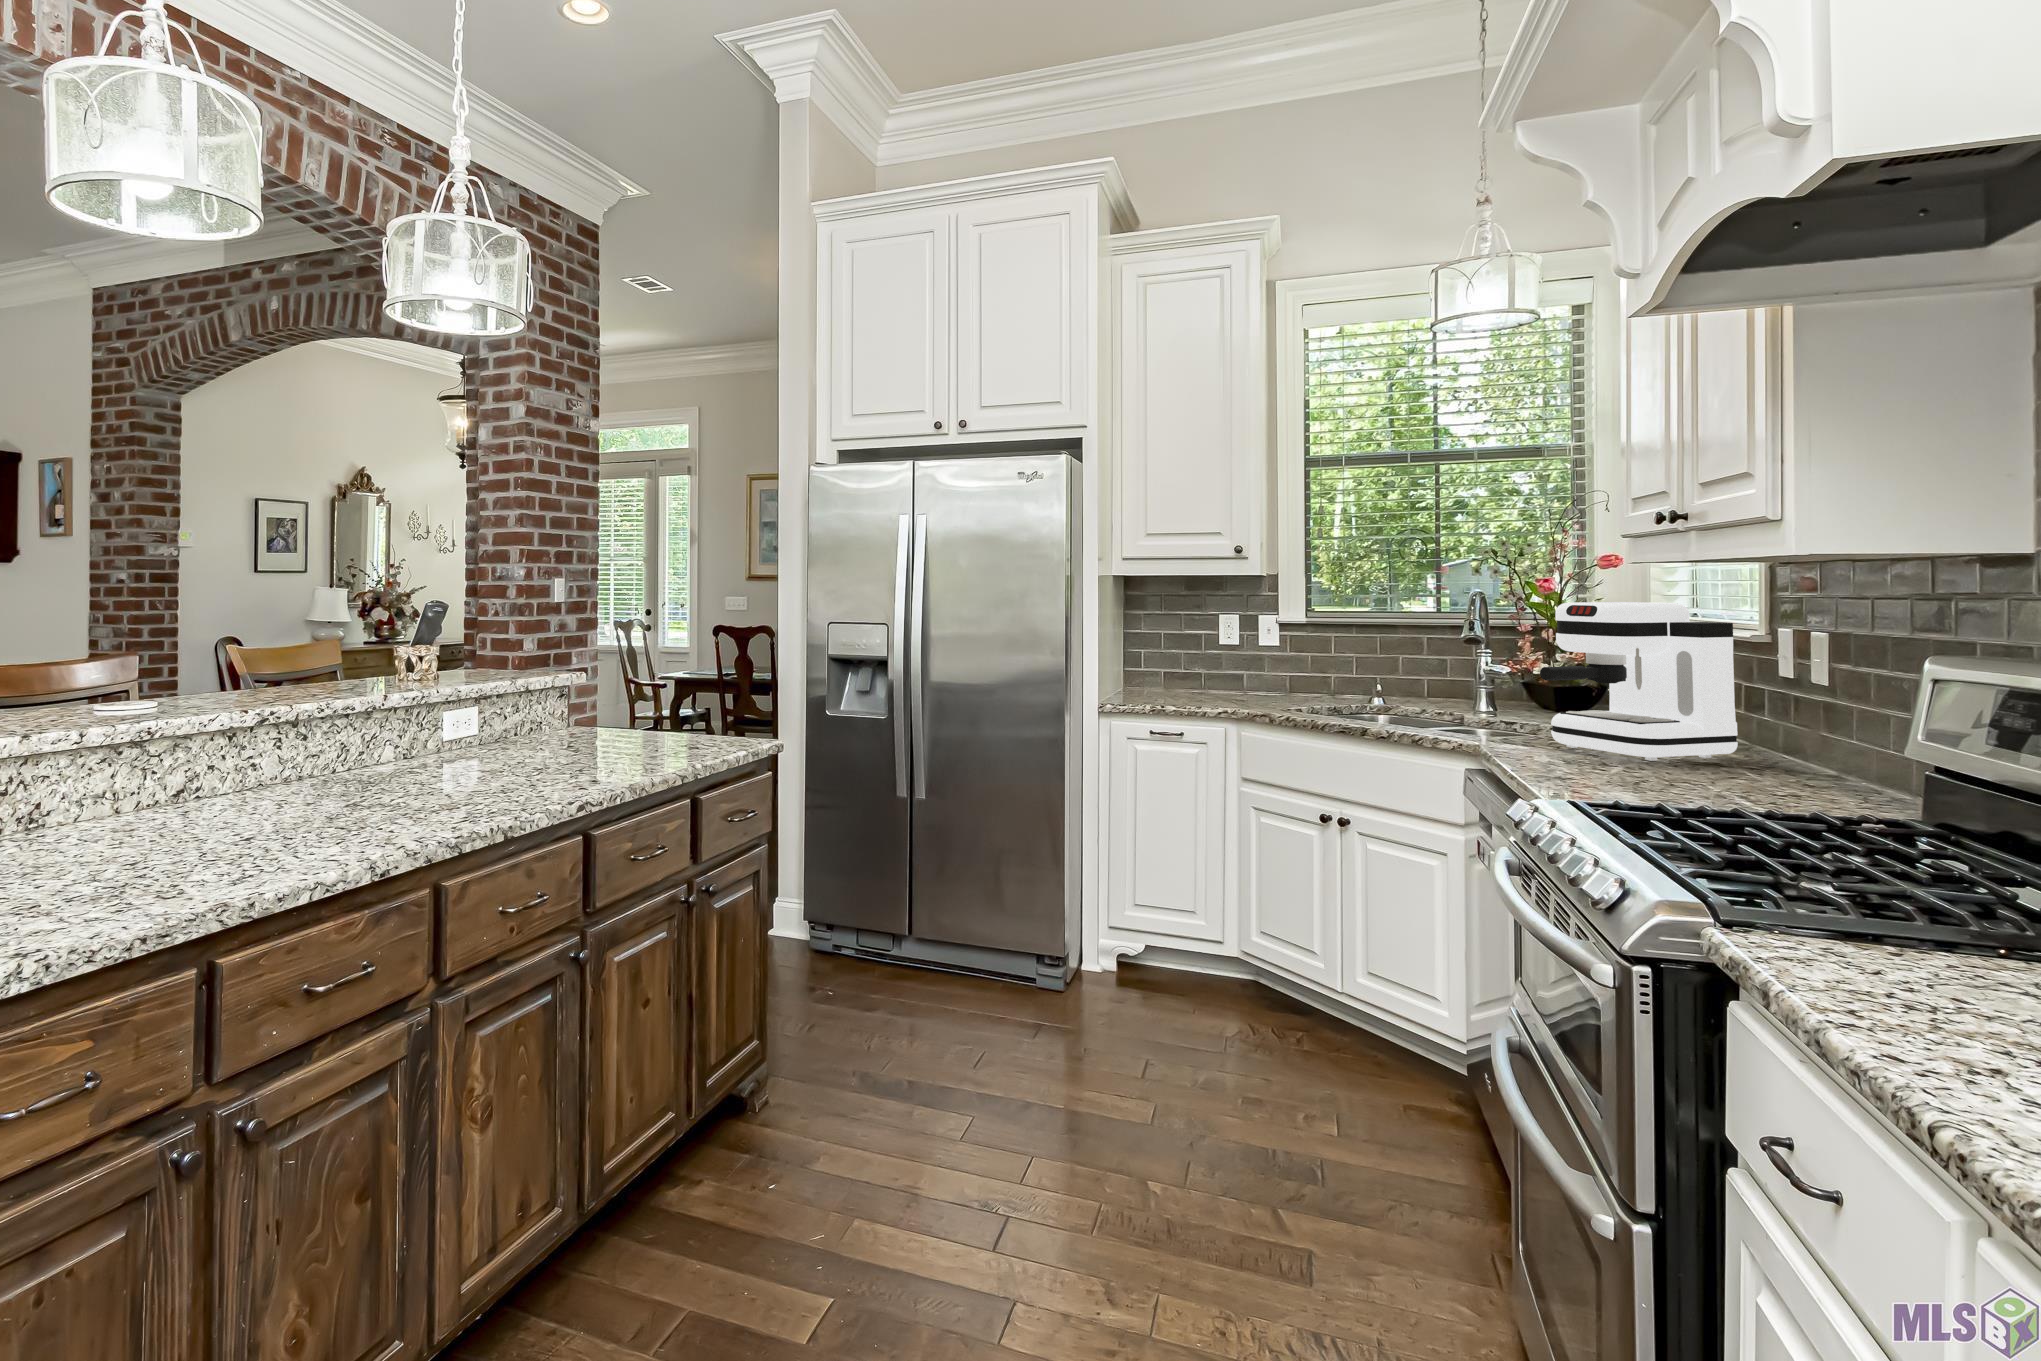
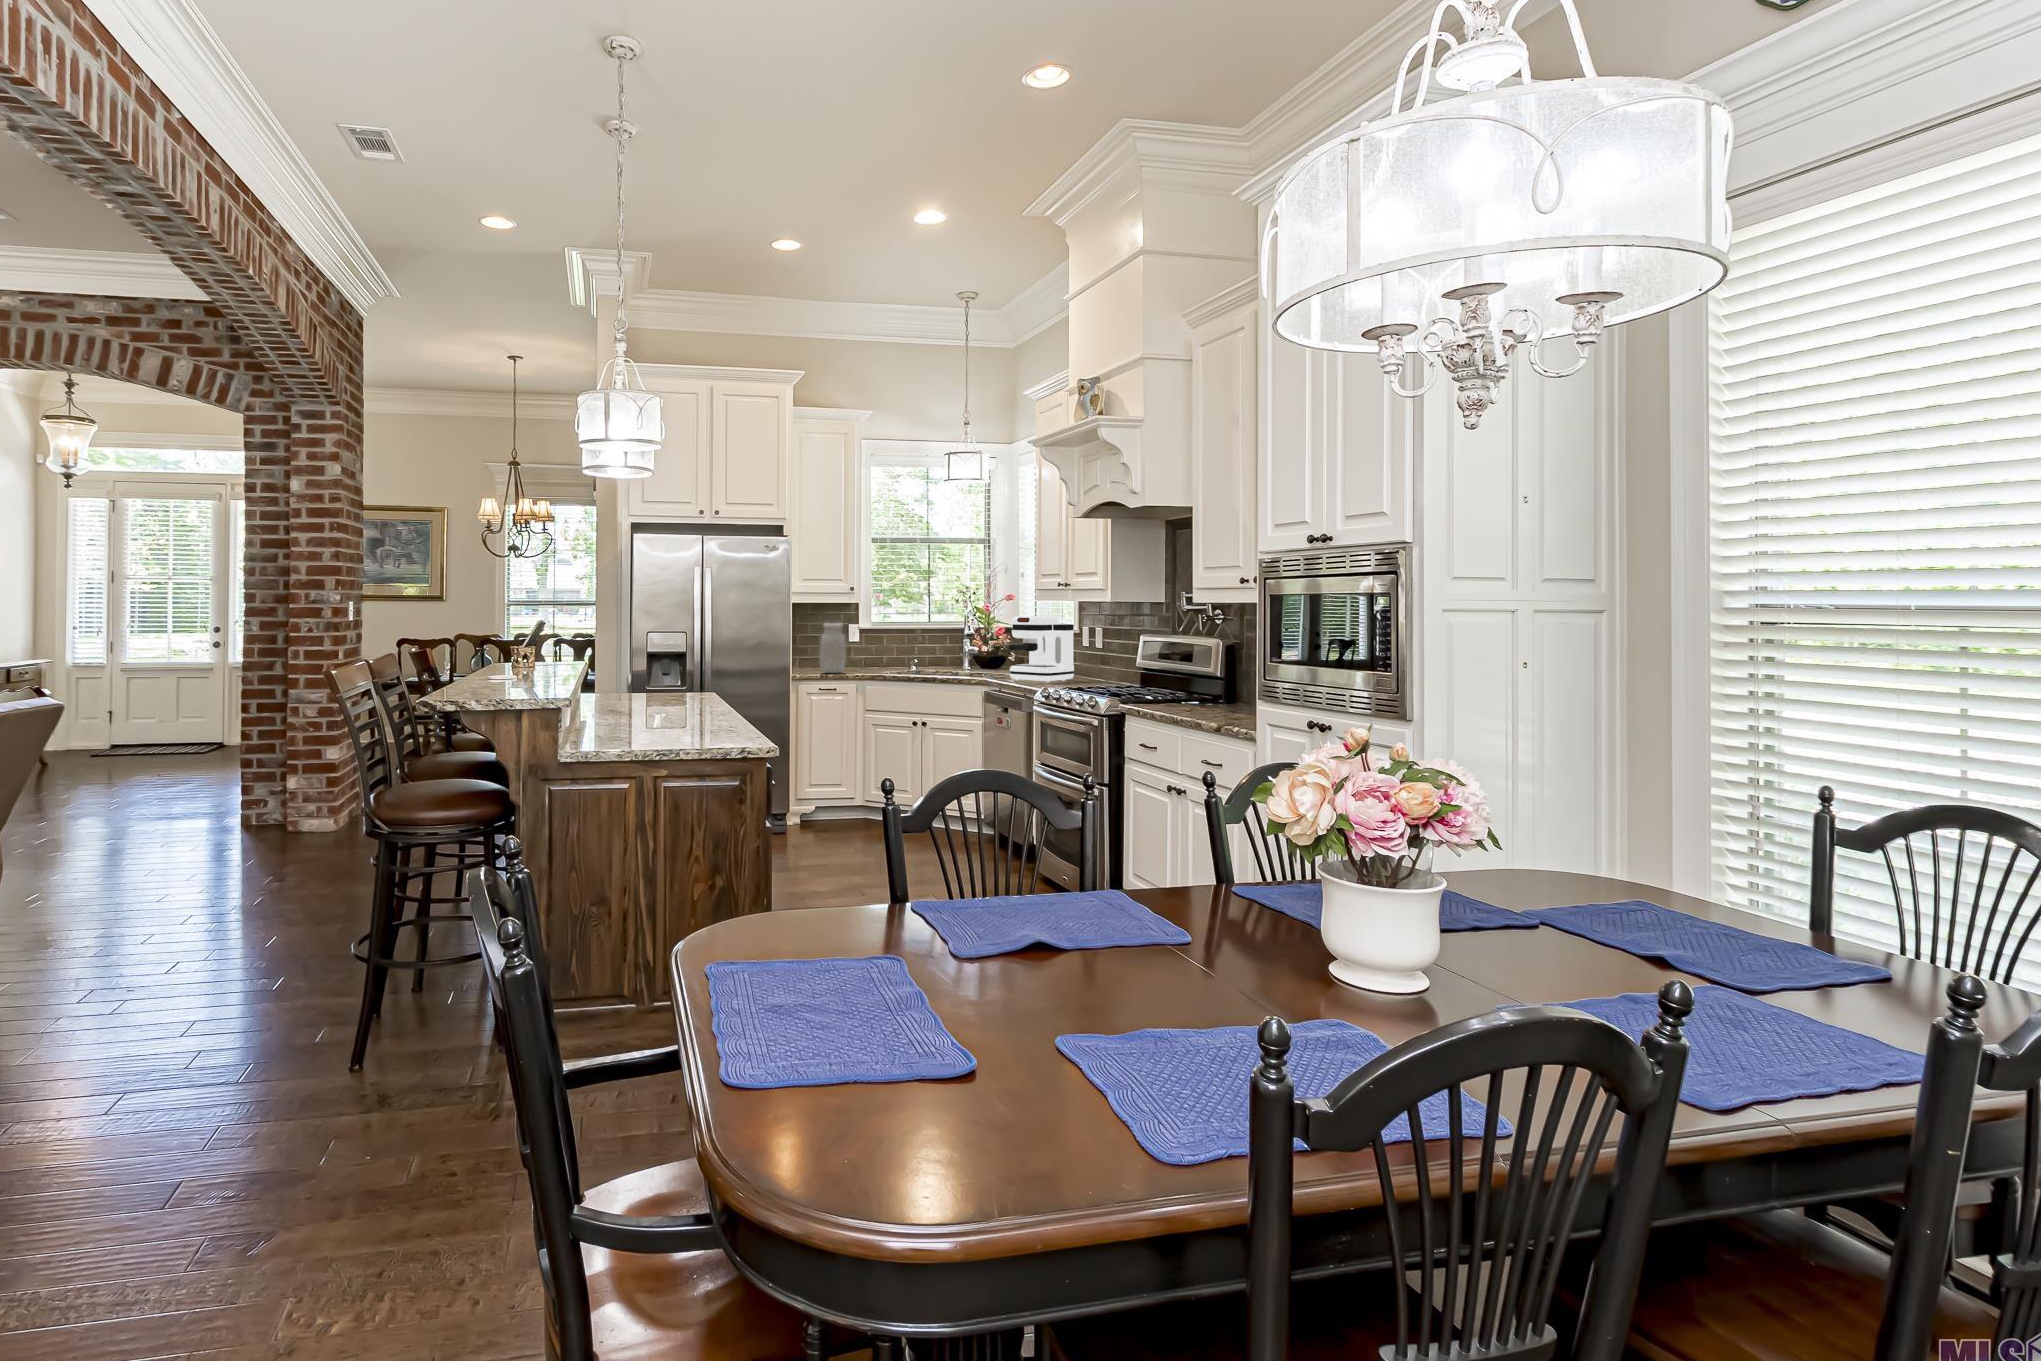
jar: none [1199,611,1248,700] -> present [819,623,846,673]

